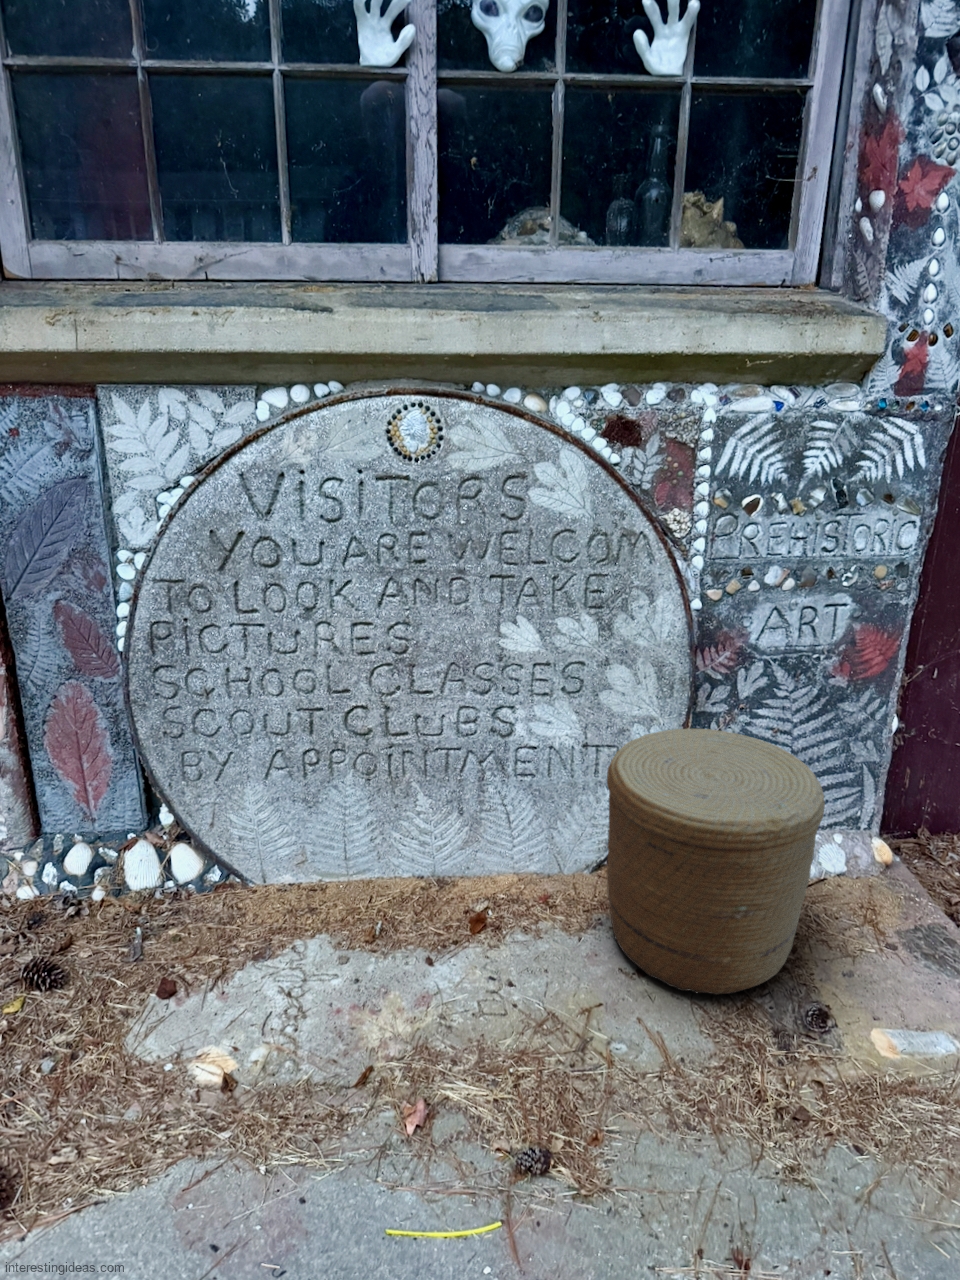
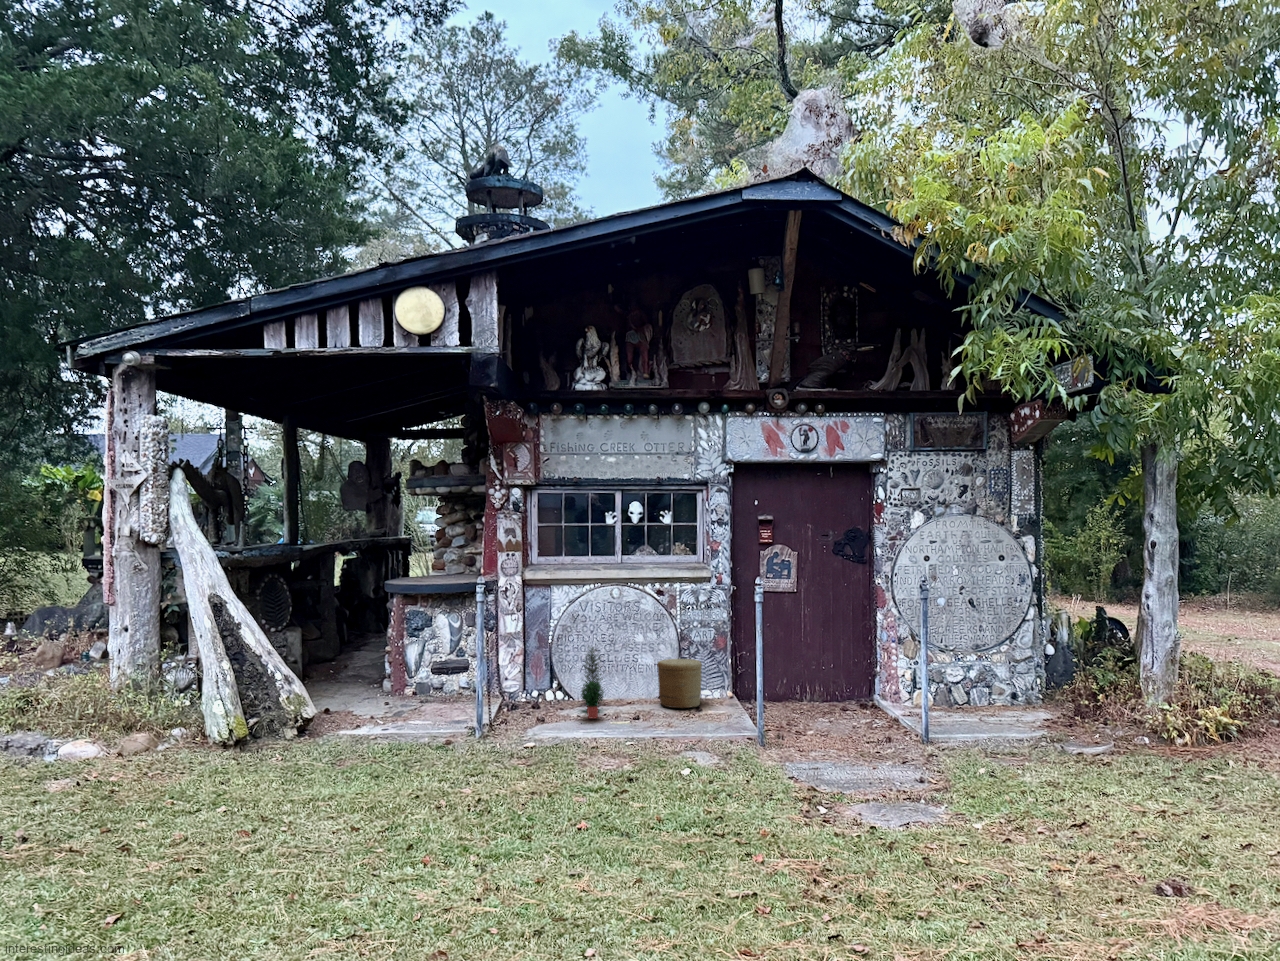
potted plant: none [211,685,369,1148] -> present [581,647,604,718]

